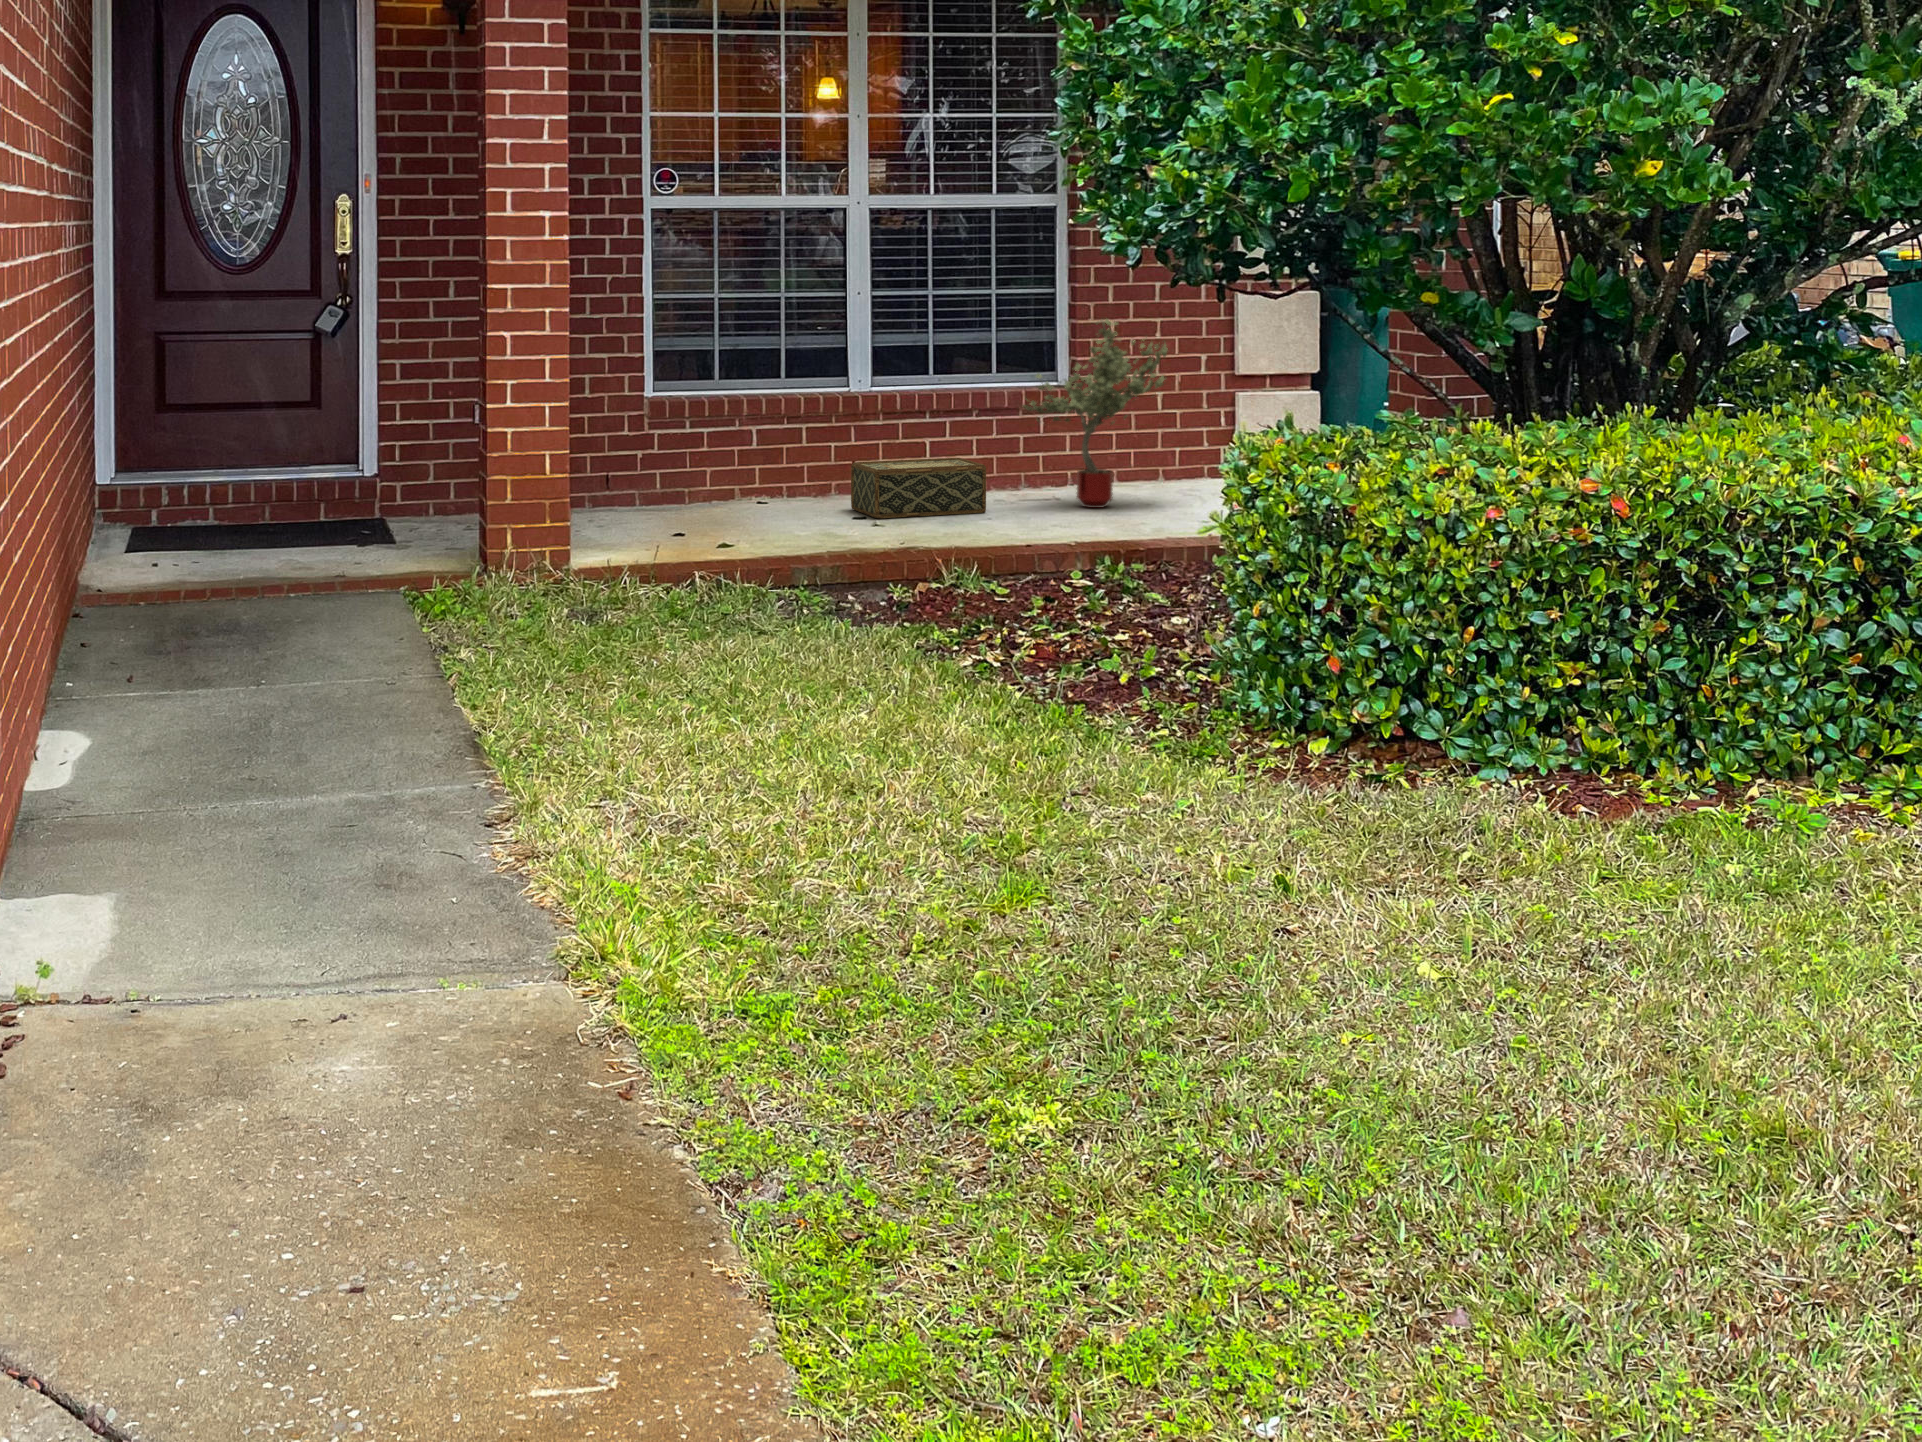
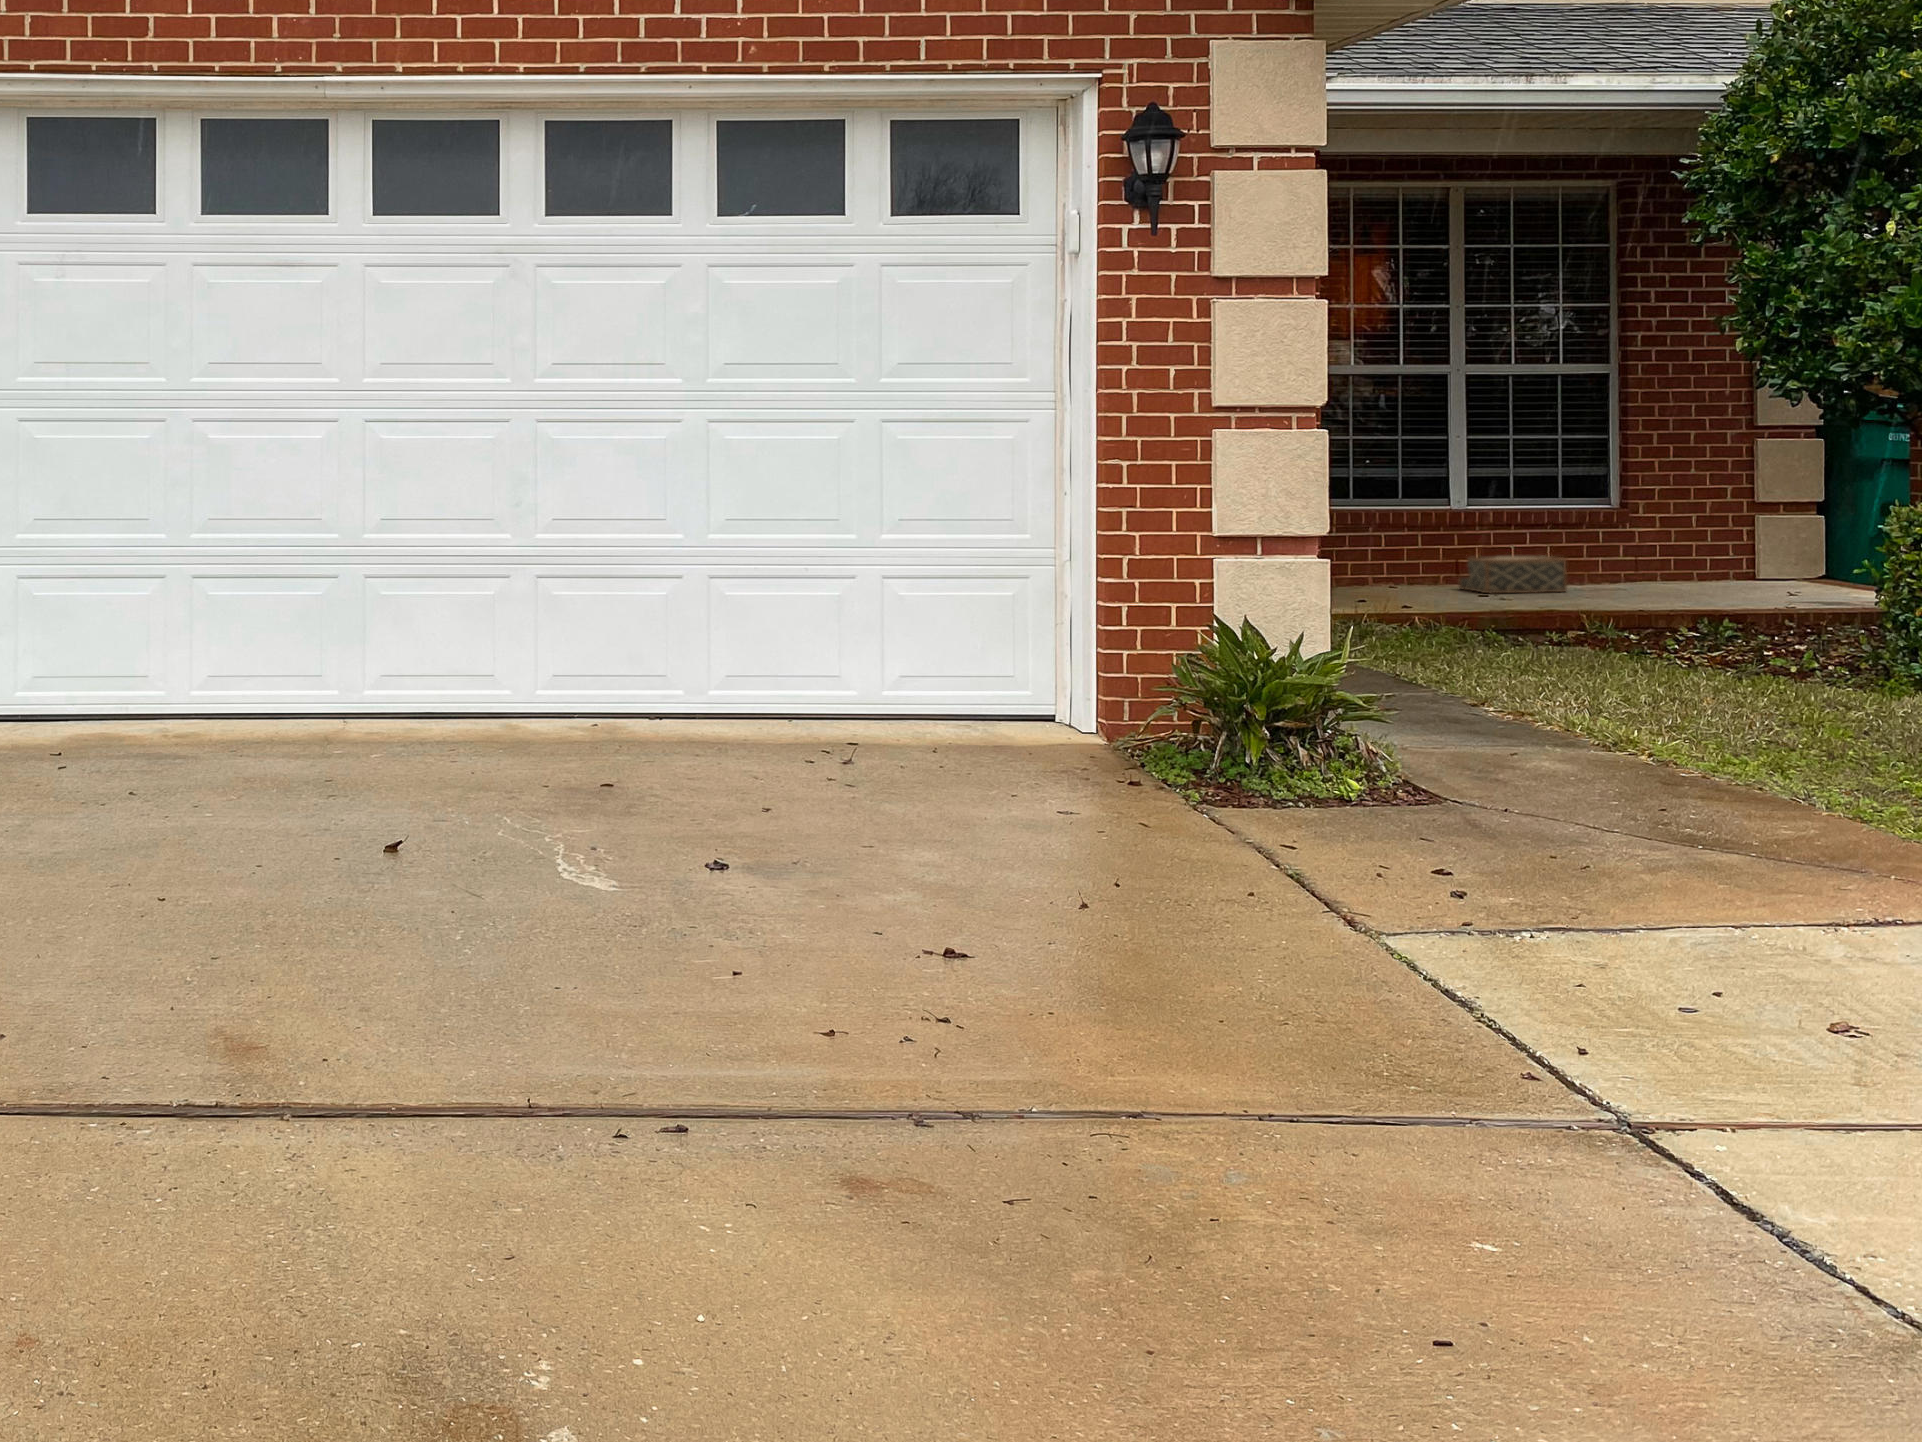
potted tree: present [1024,319,1167,508] -> none [1590,454,1705,591]

